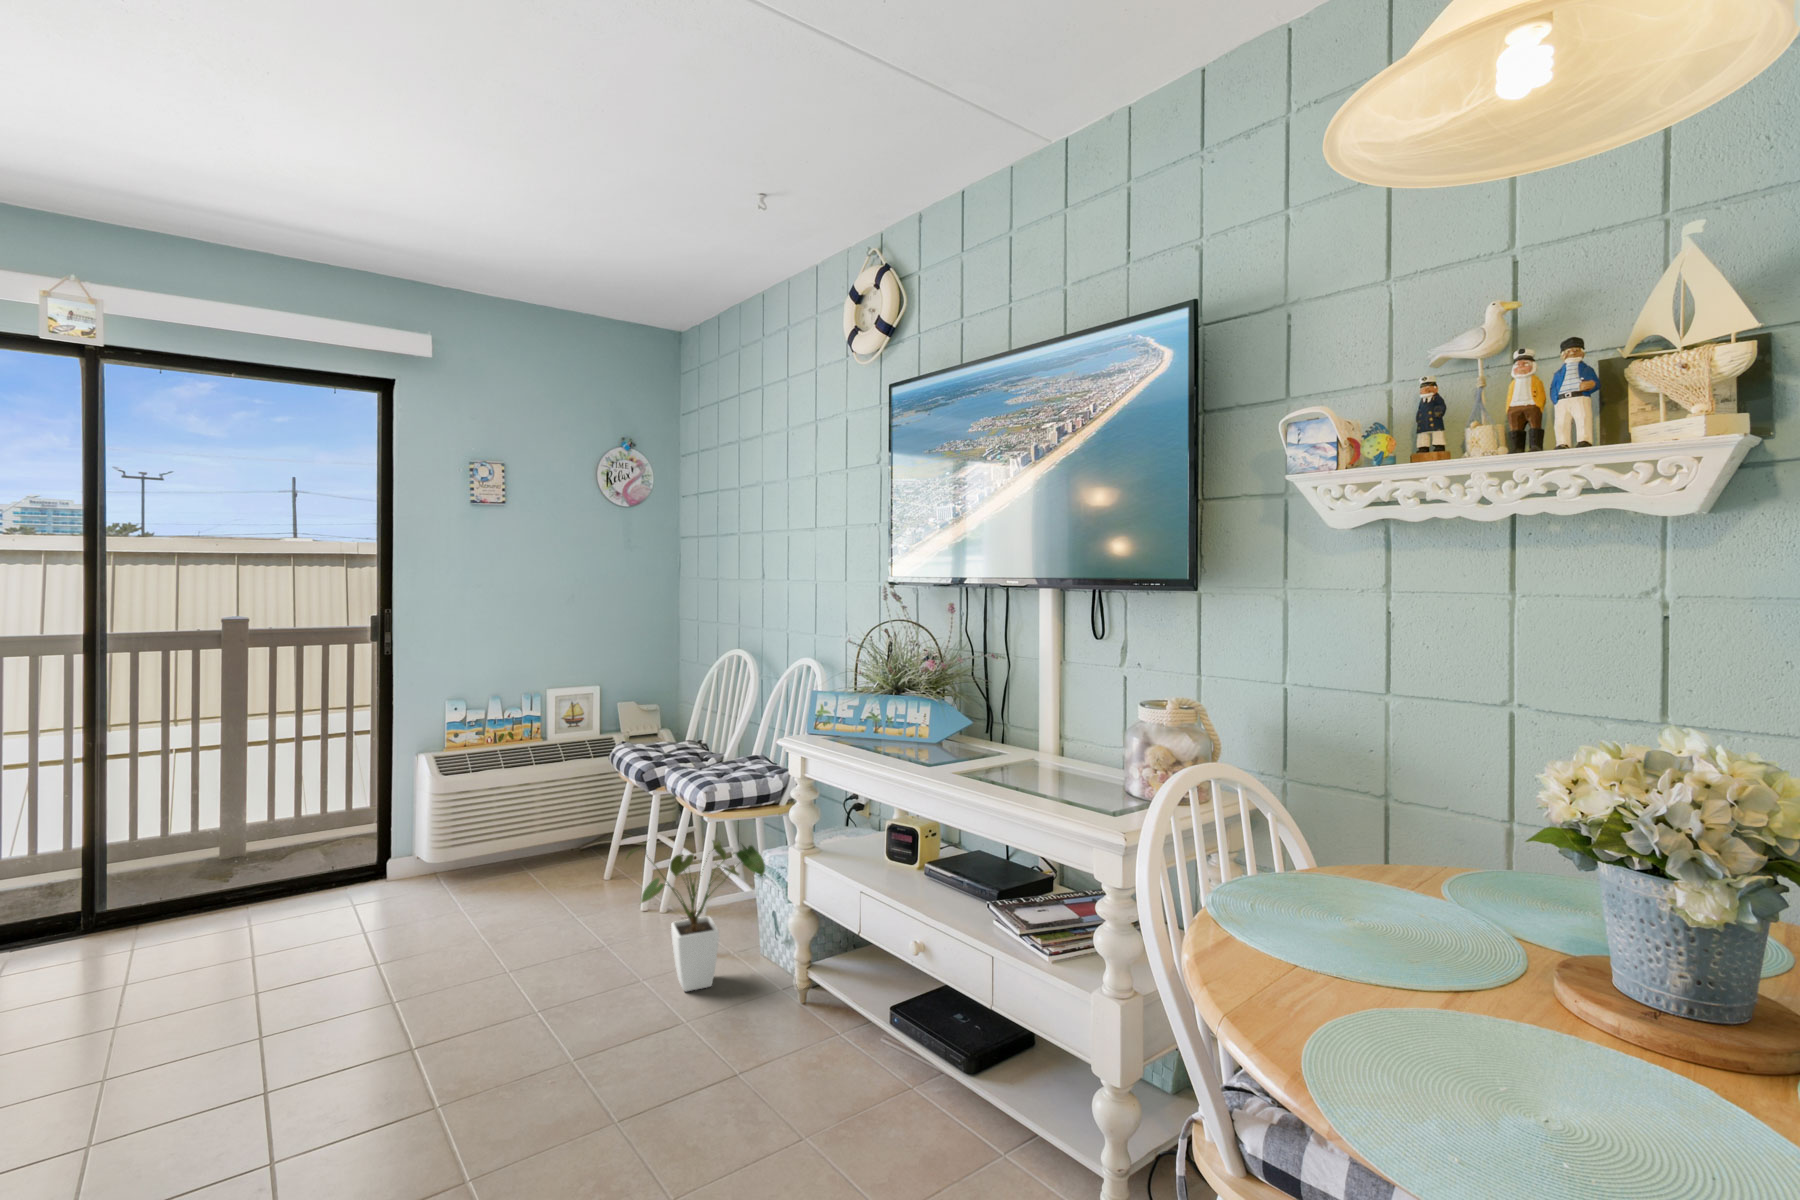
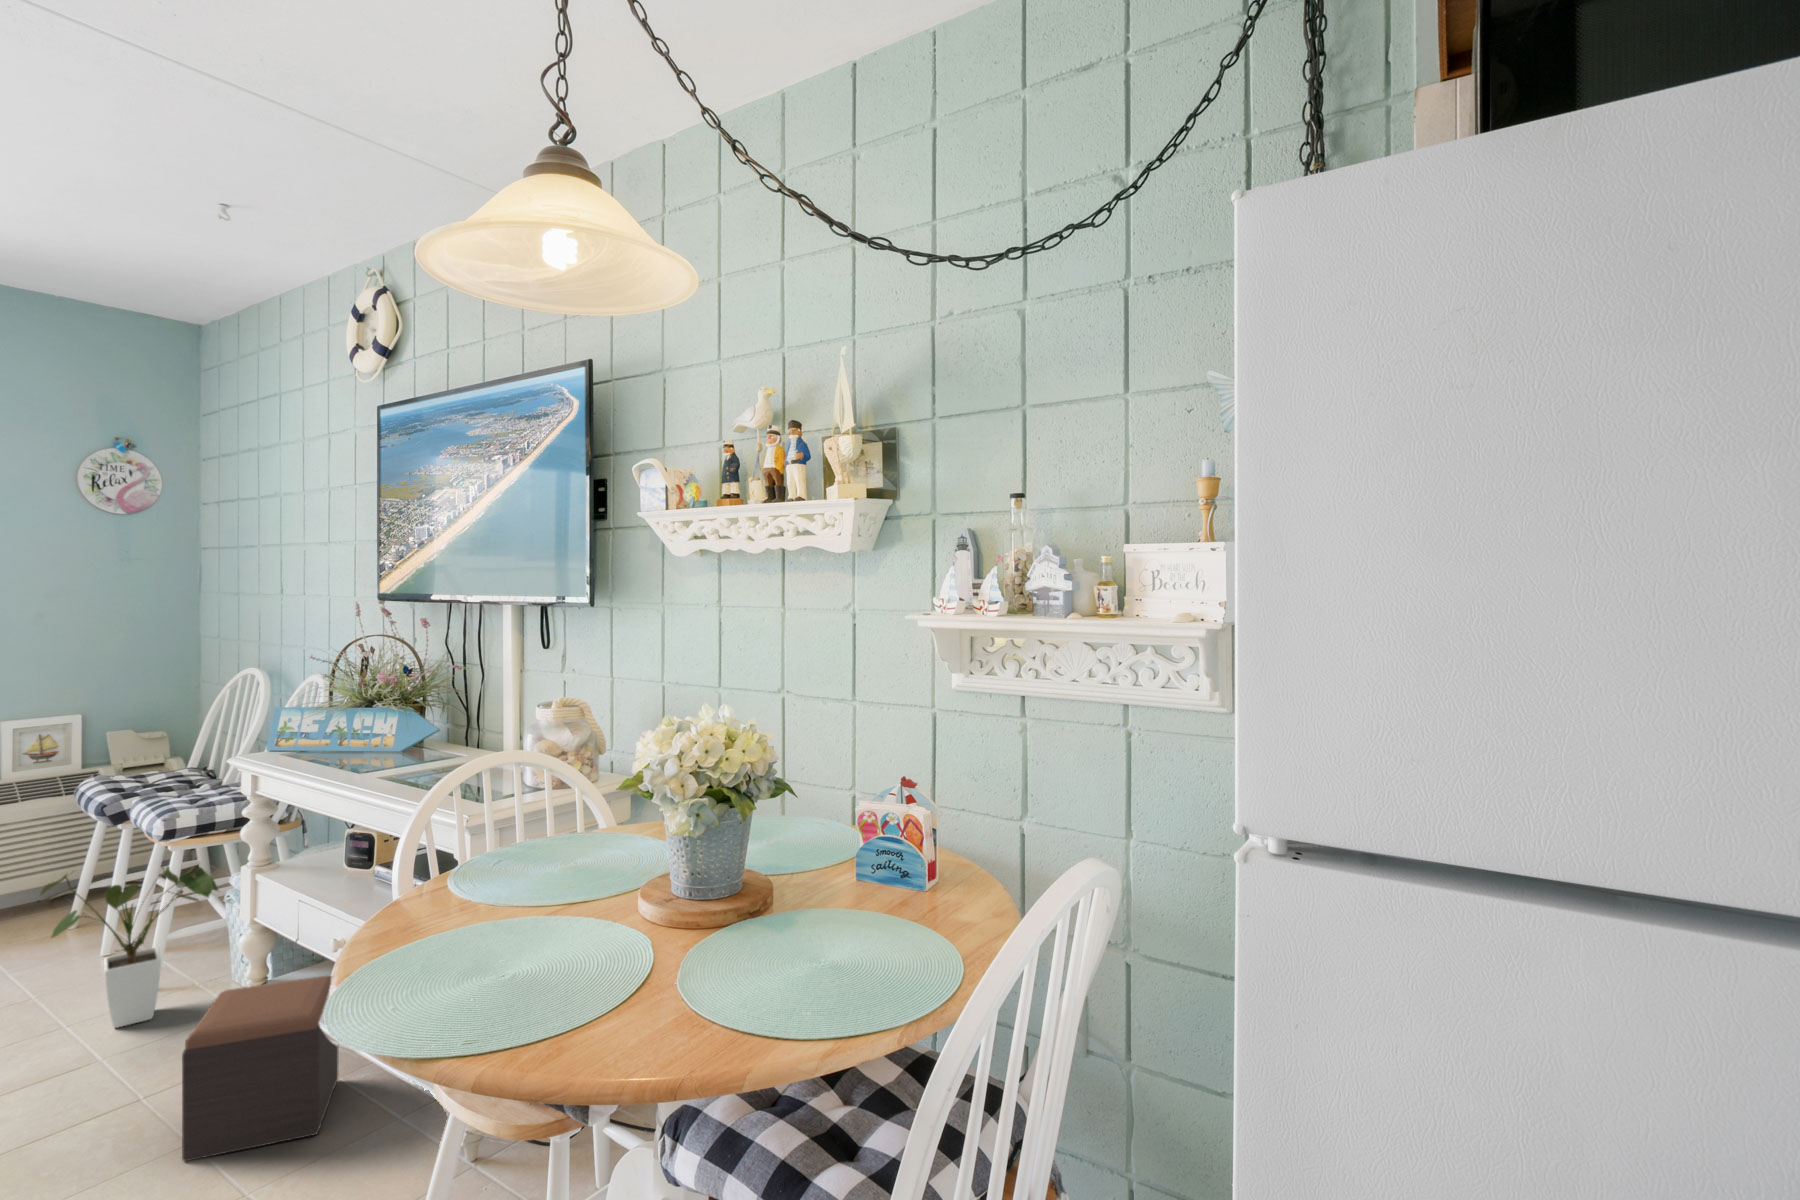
footstool: none [811,978,929,1161] -> present [182,976,338,1161]

